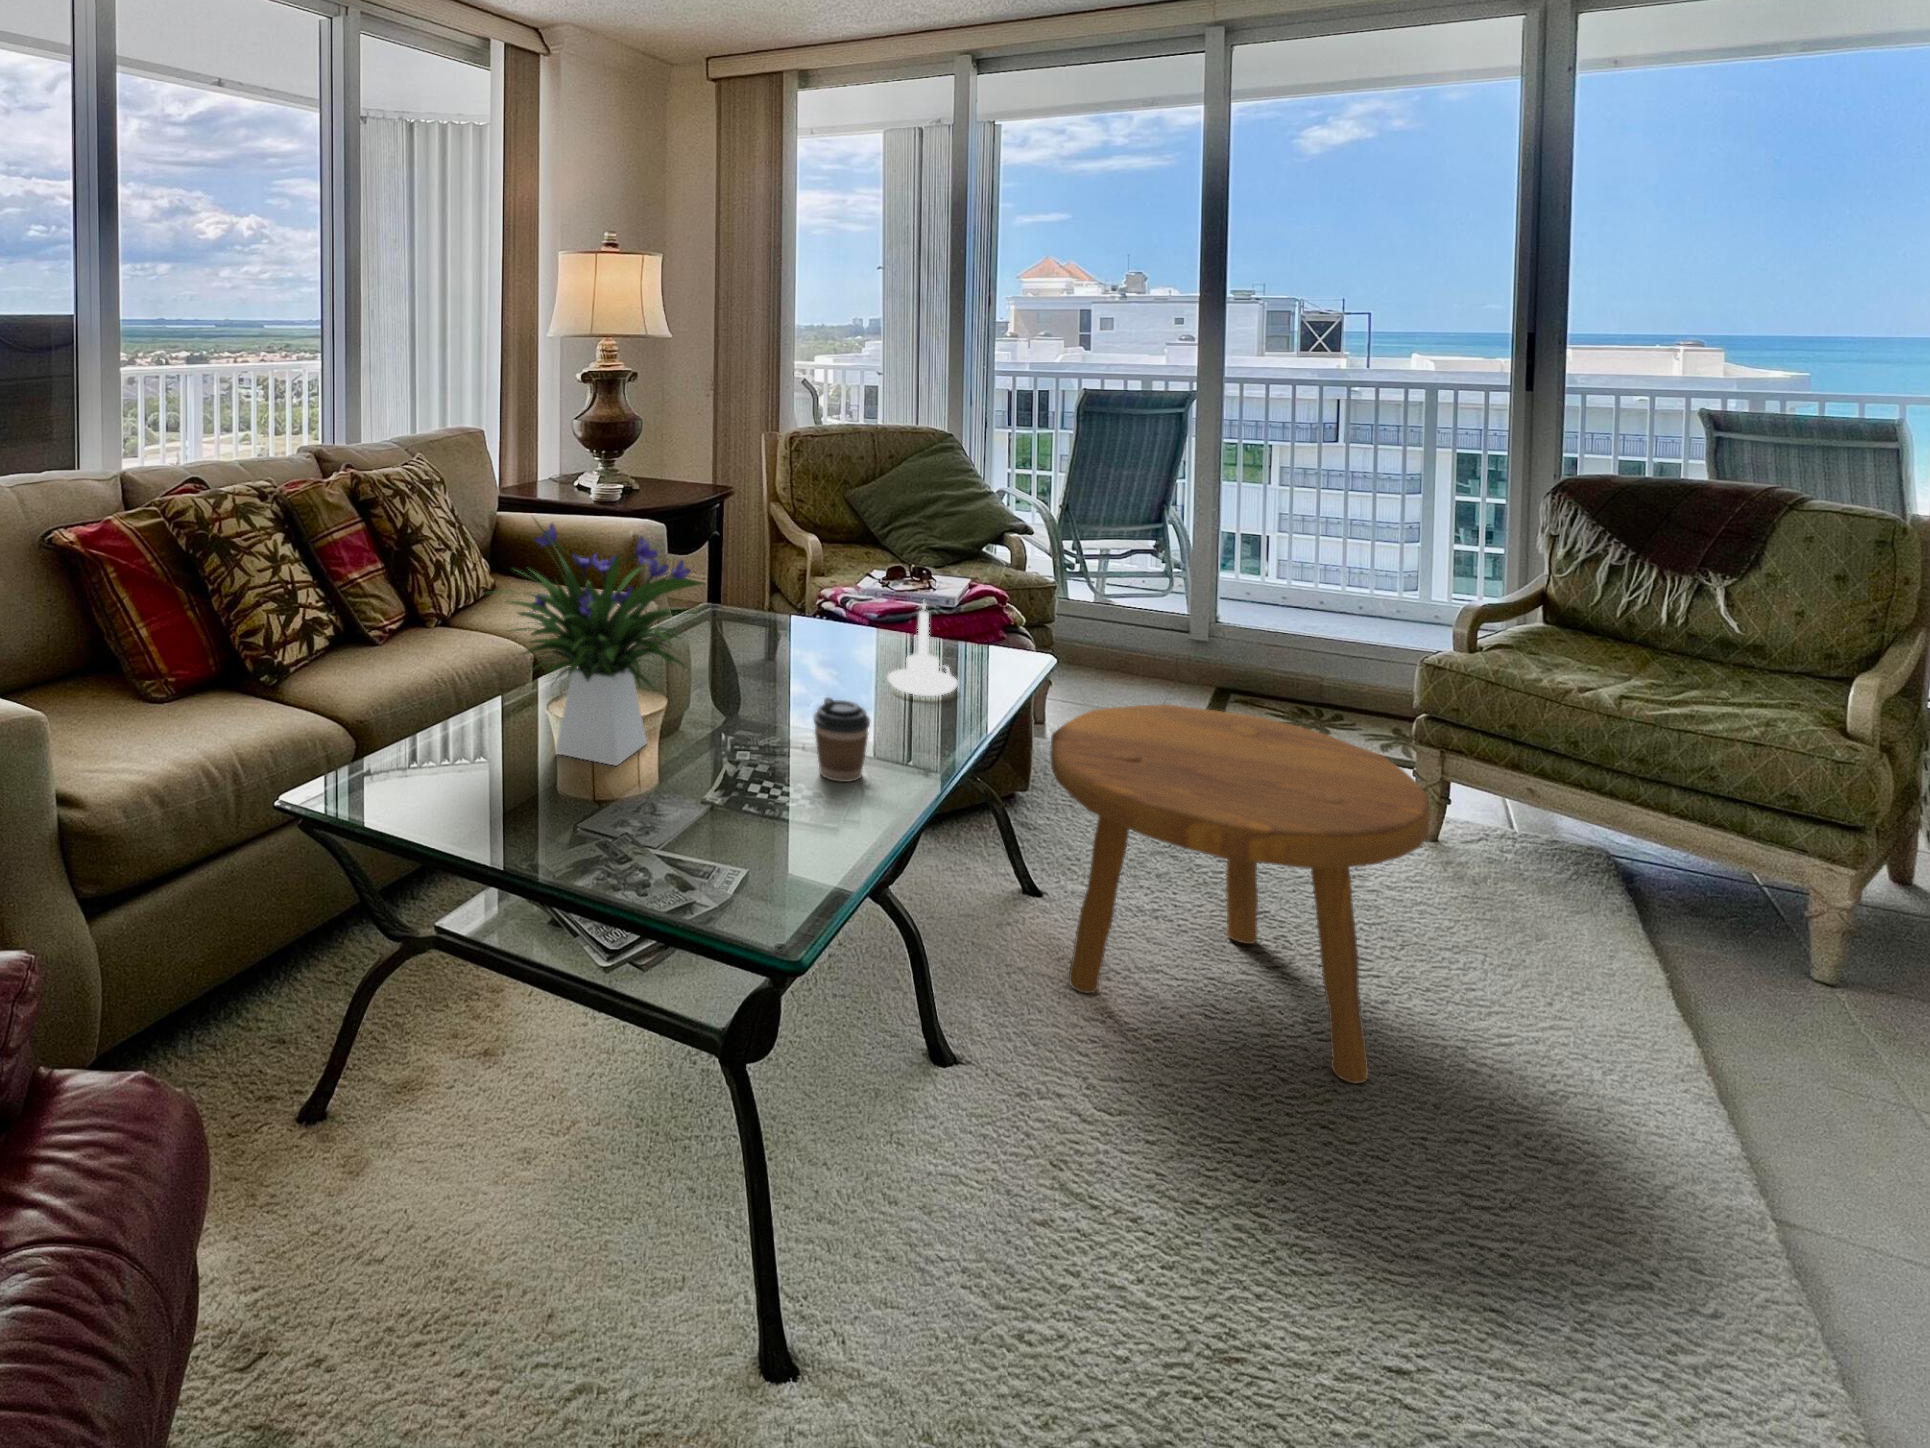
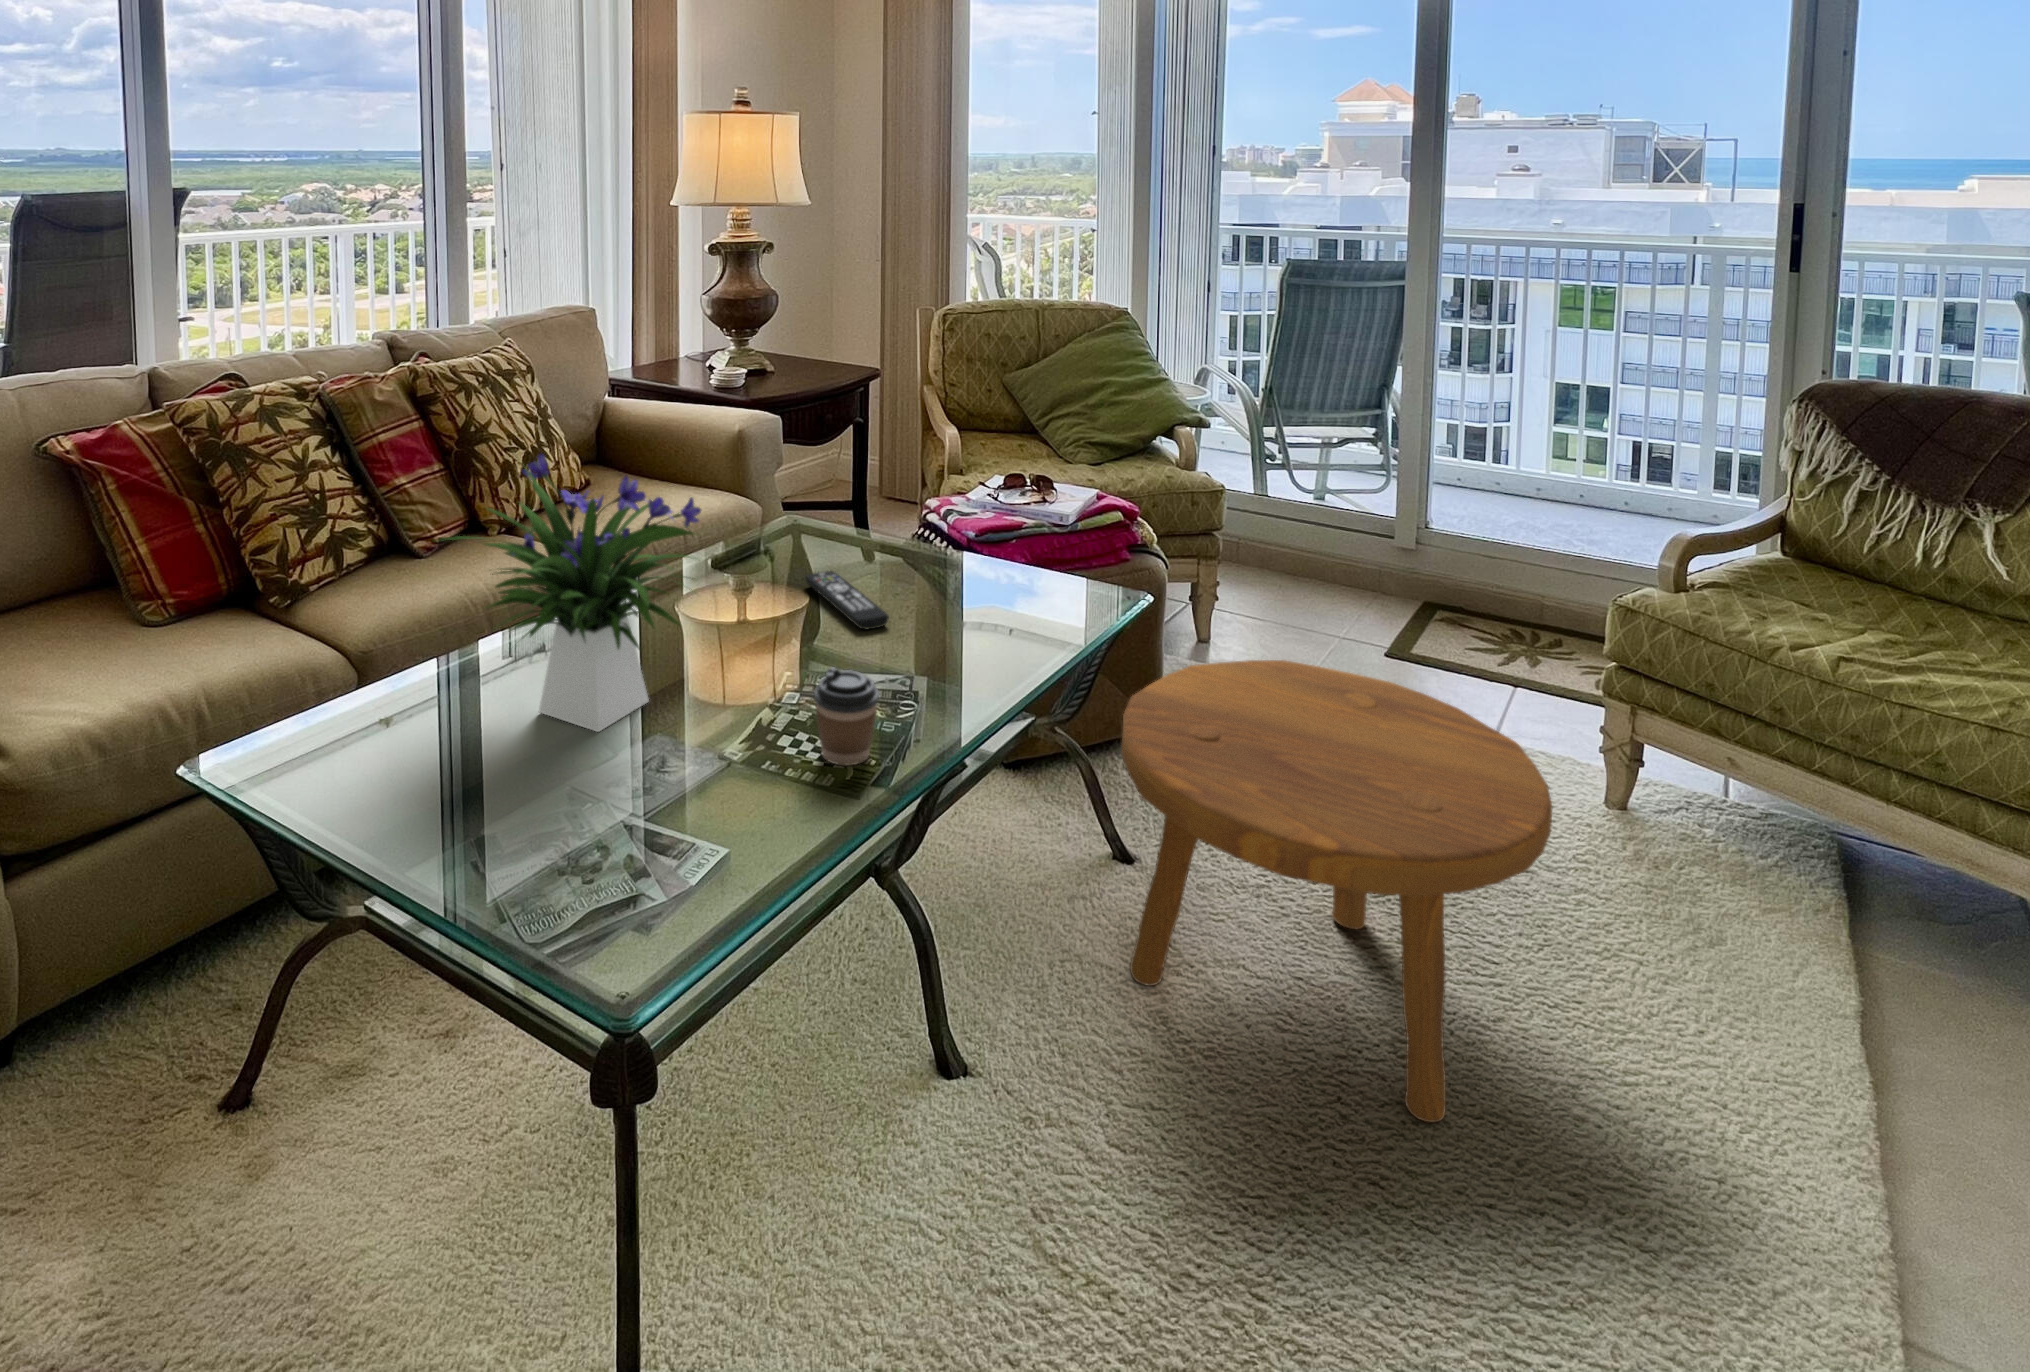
candle holder: present [887,603,958,696] -> none [957,536,1036,646]
remote control: none [735,644,826,687] -> present [805,571,889,629]

